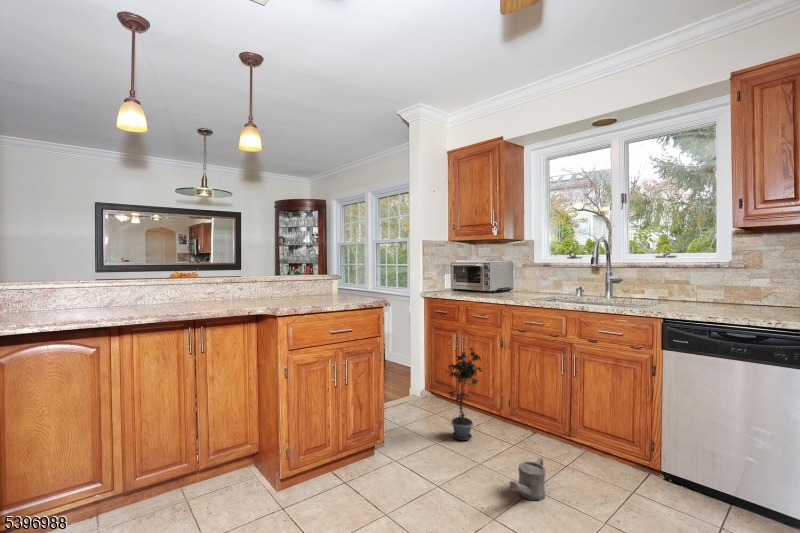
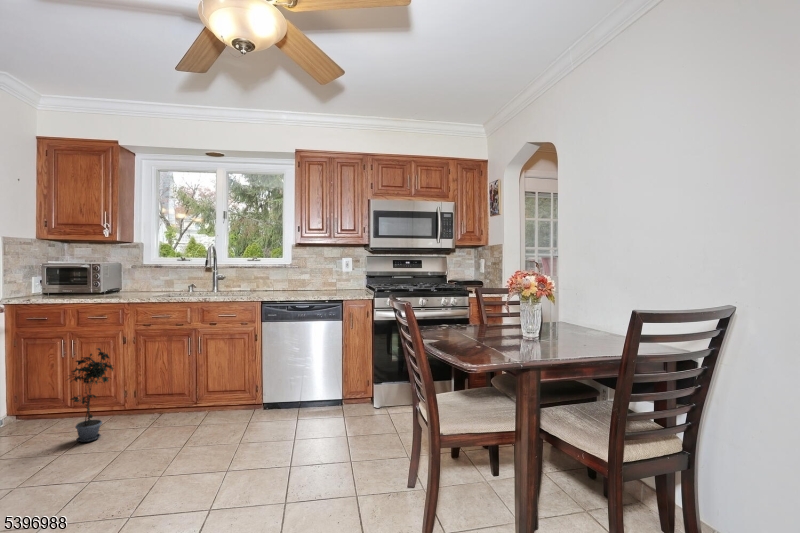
watering can: present [509,458,545,500] -> none [169,420,192,451]

